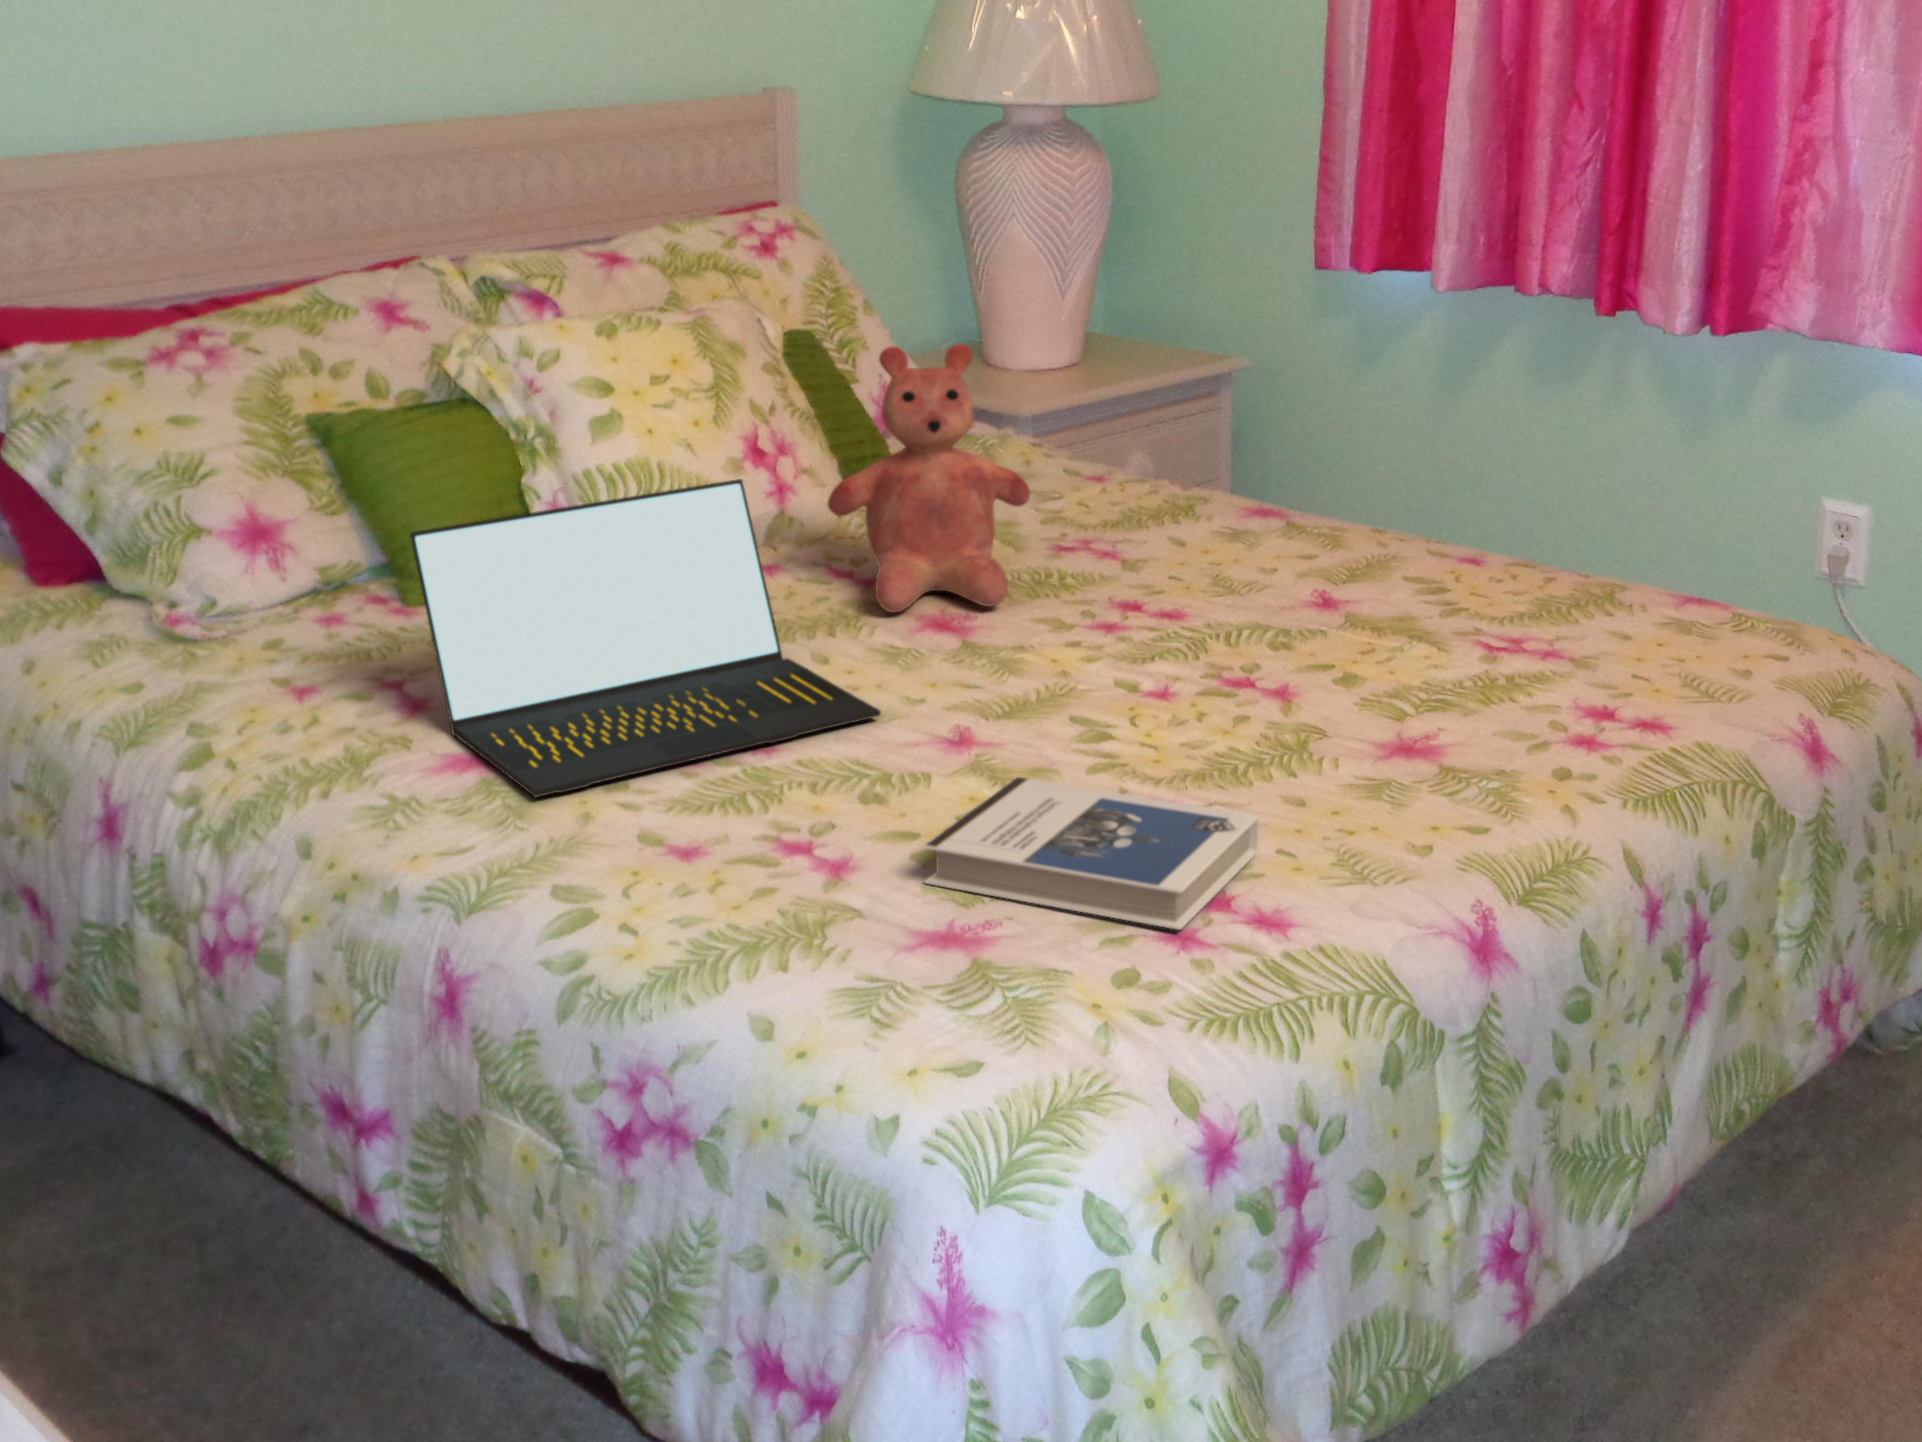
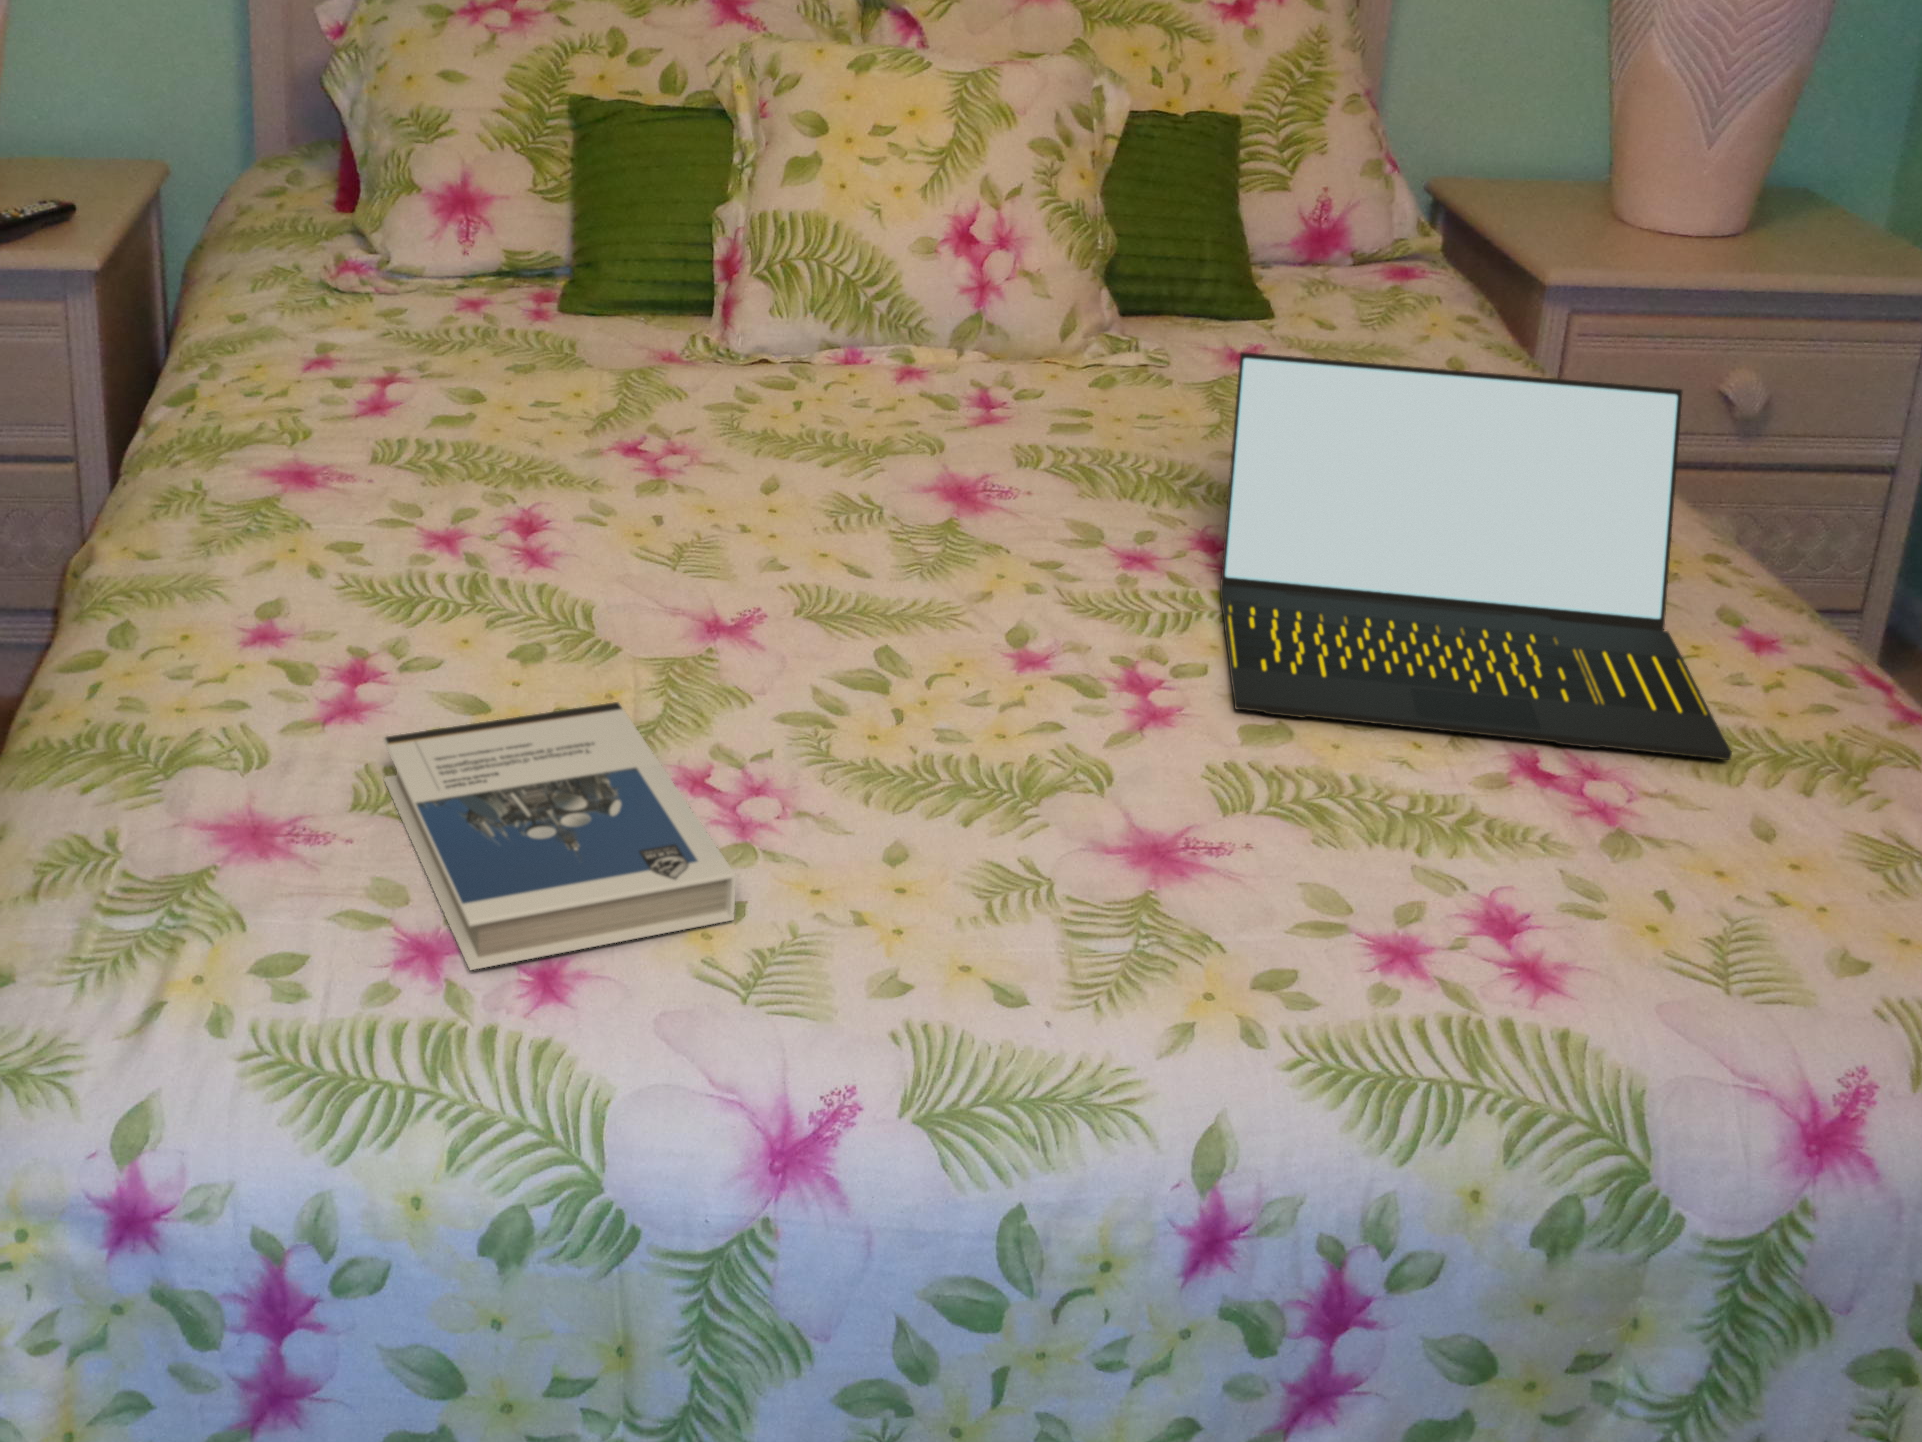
teddy bear: present [828,344,1030,612] -> none [915,148,1170,493]
laptop: present [410,479,881,797] -> present [1220,352,1732,760]

